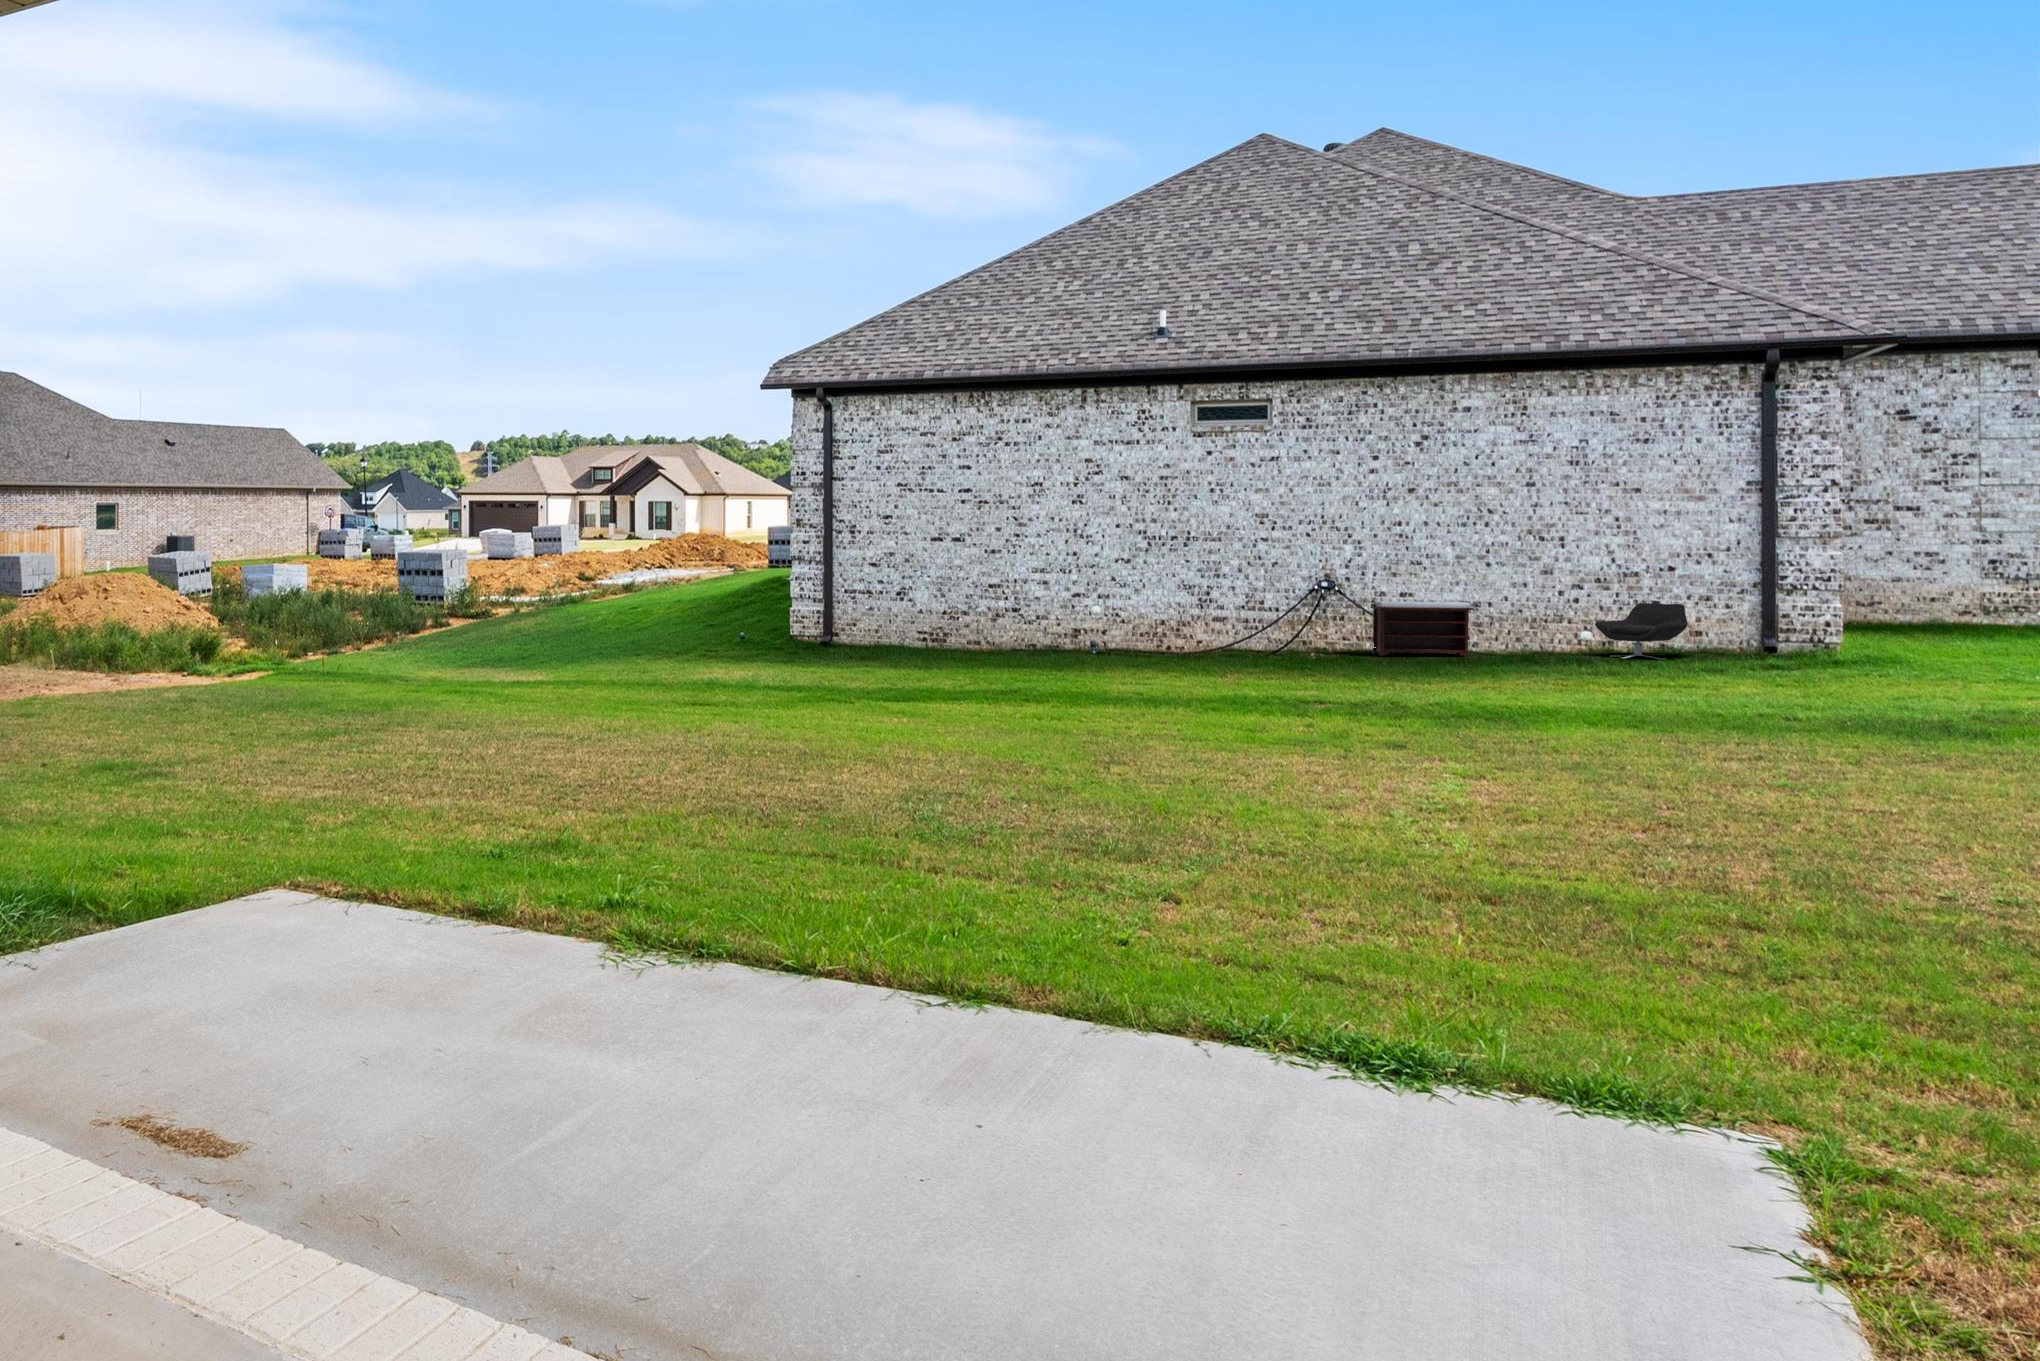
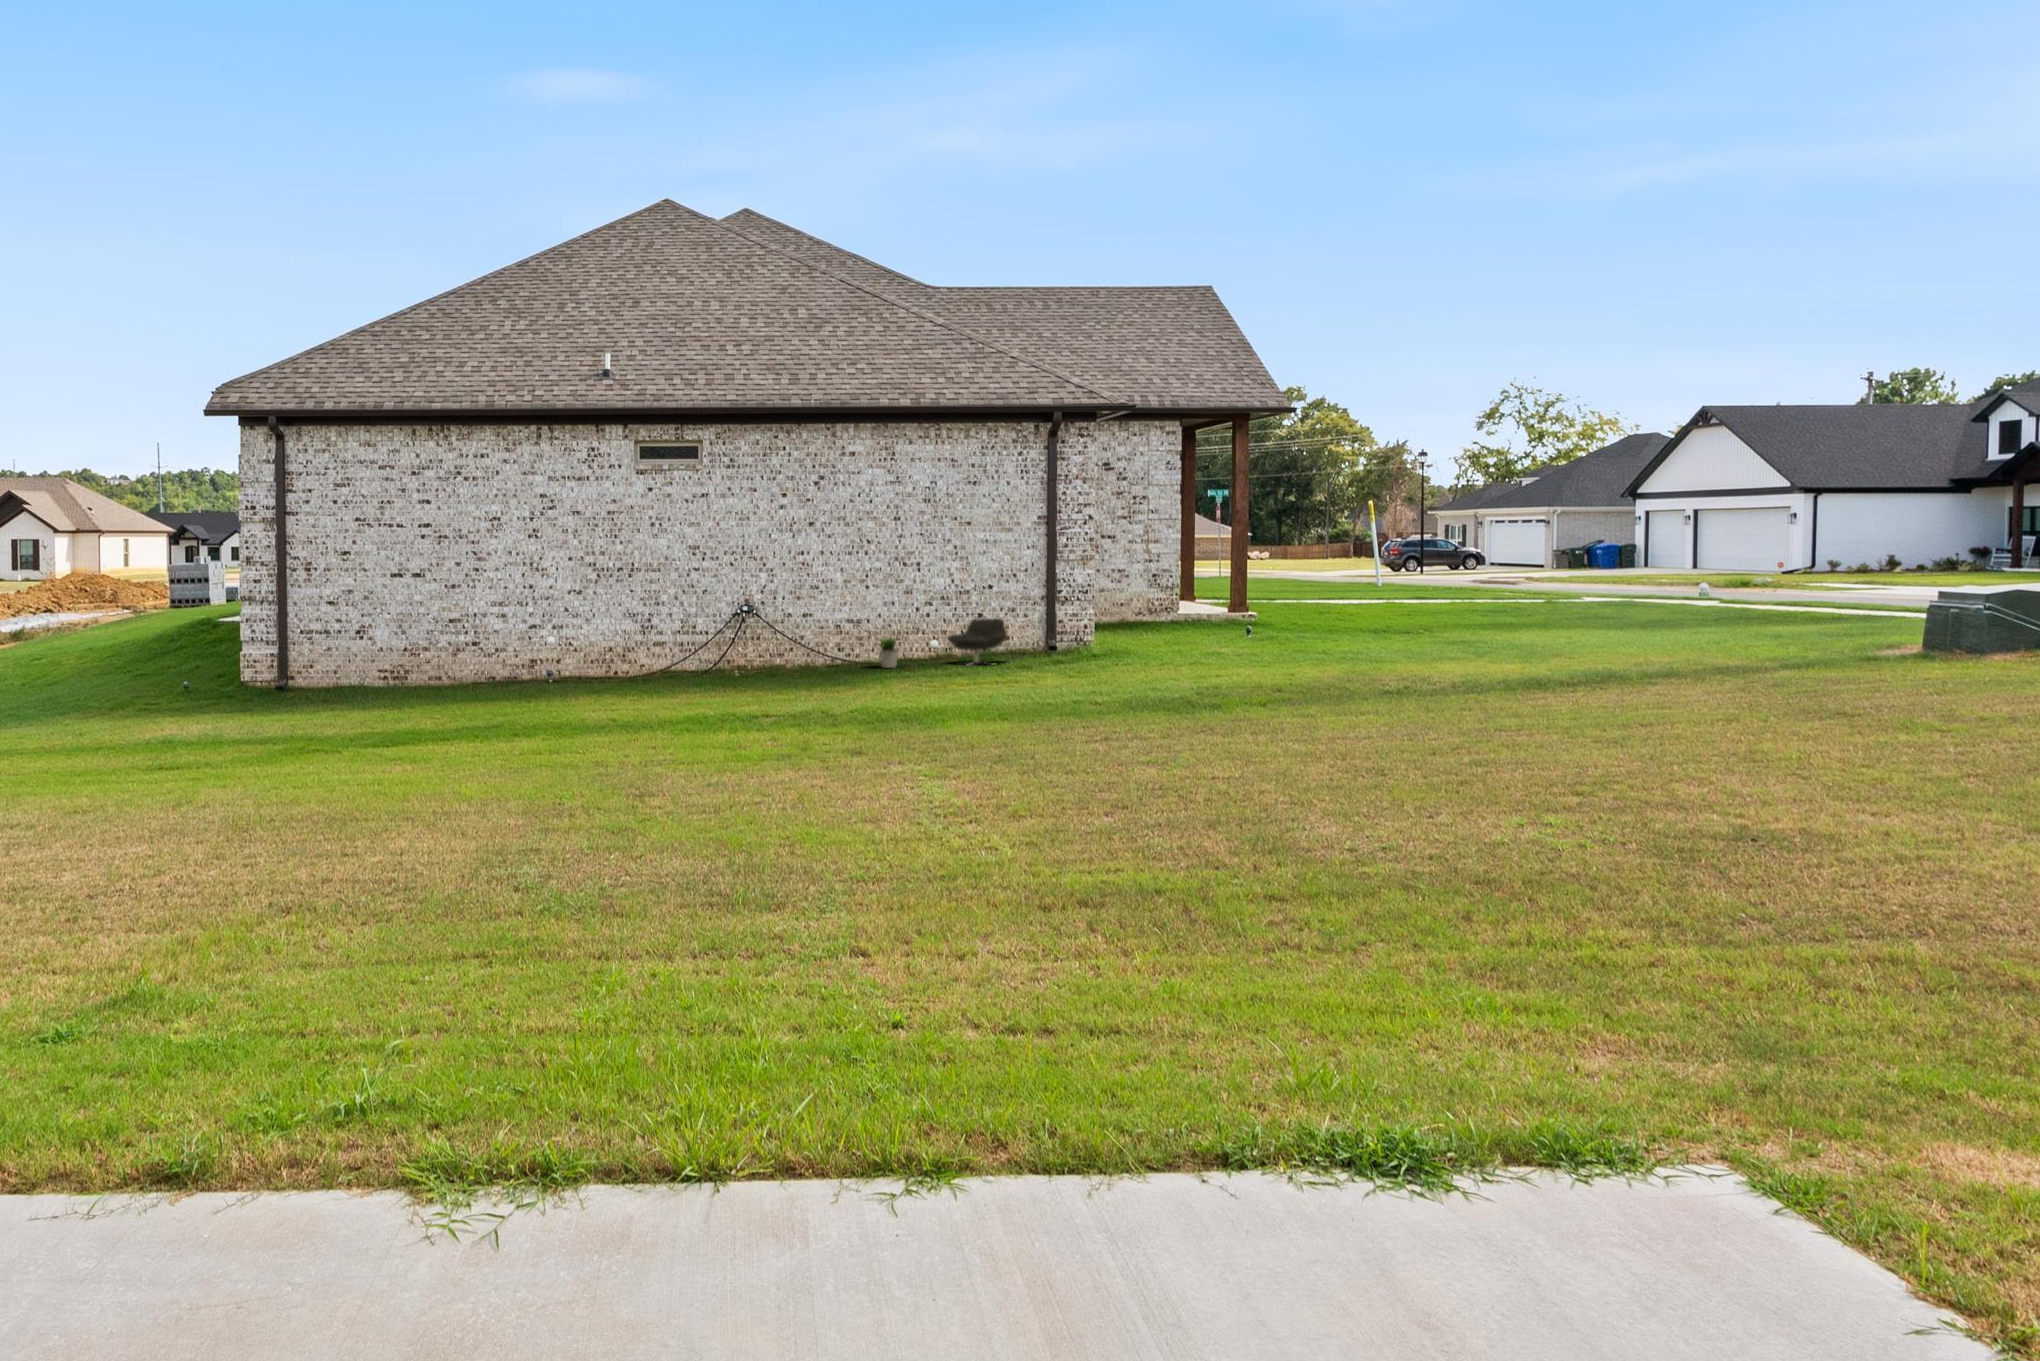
bench: present [1371,601,1473,657] -> none [785,622,863,673]
potted plant: none [1487,621,1535,656] -> present [880,638,898,668]

